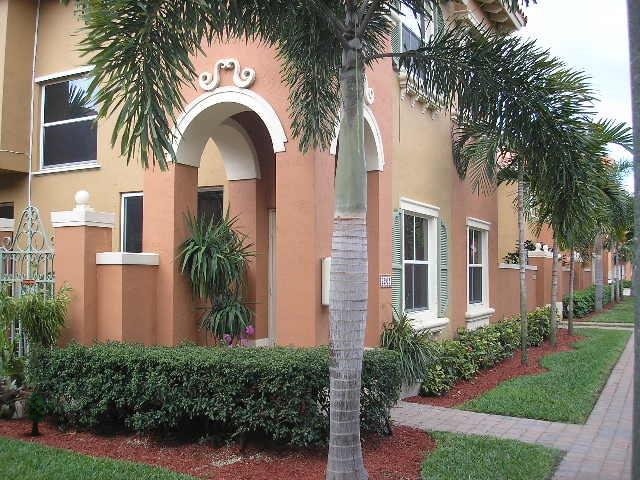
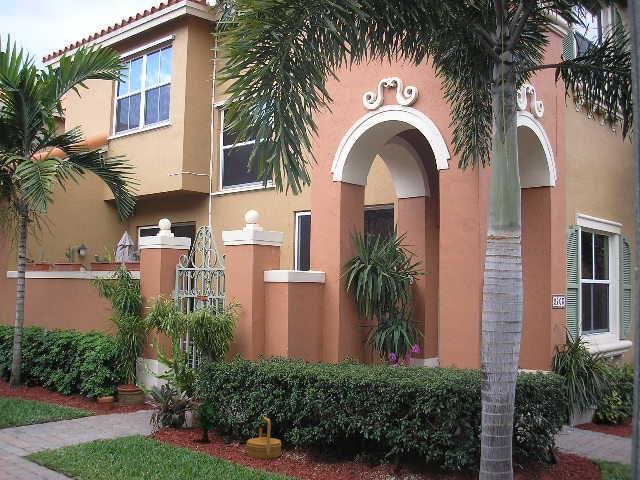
woven basket: none [83,402,122,449] -> present [247,417,282,459]

